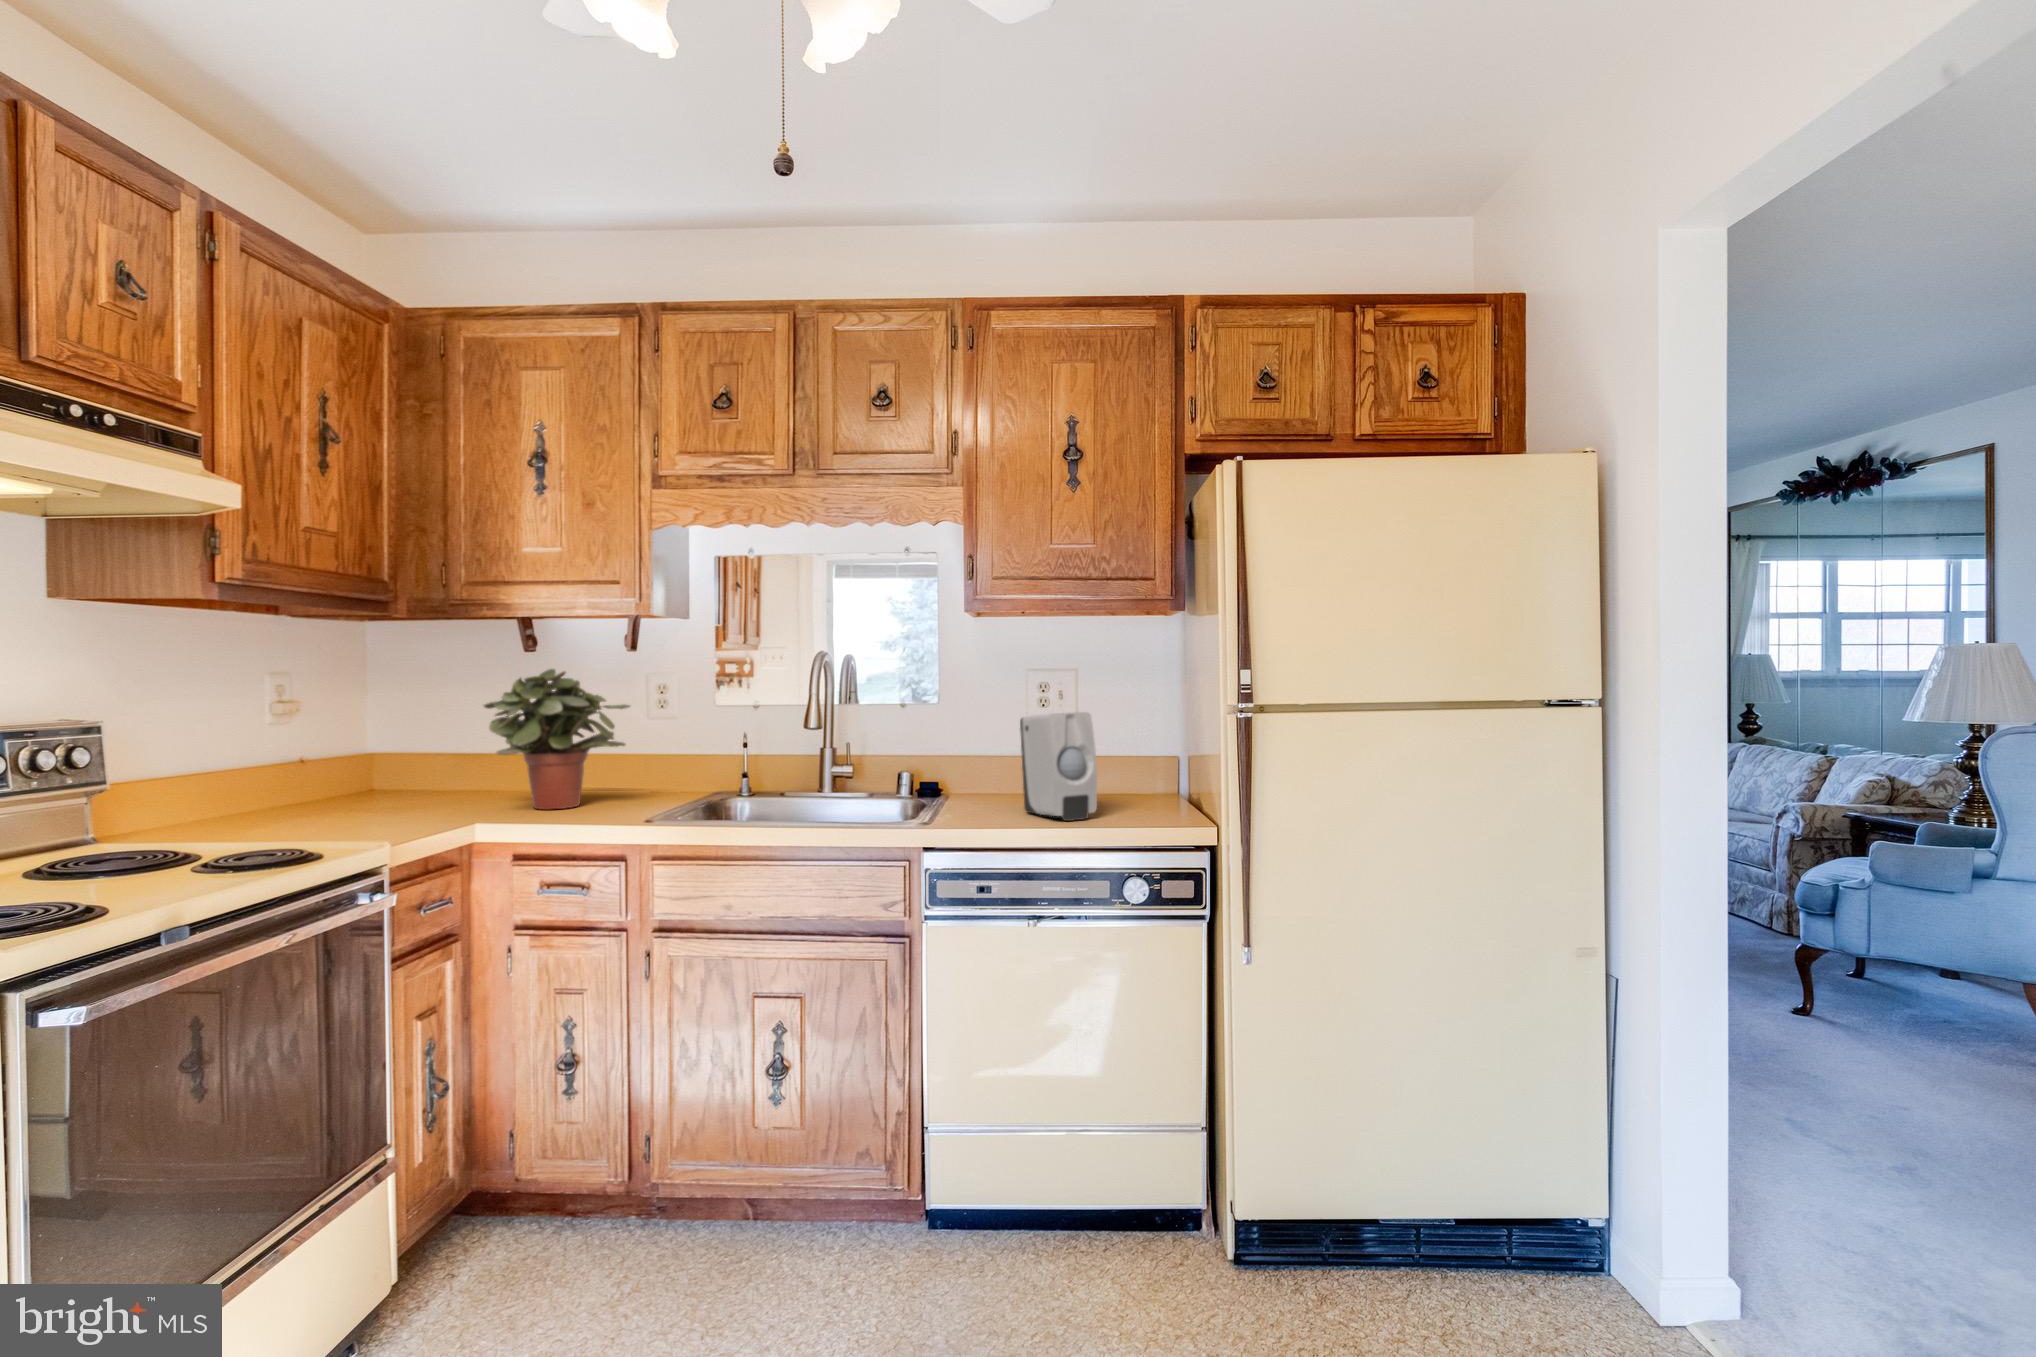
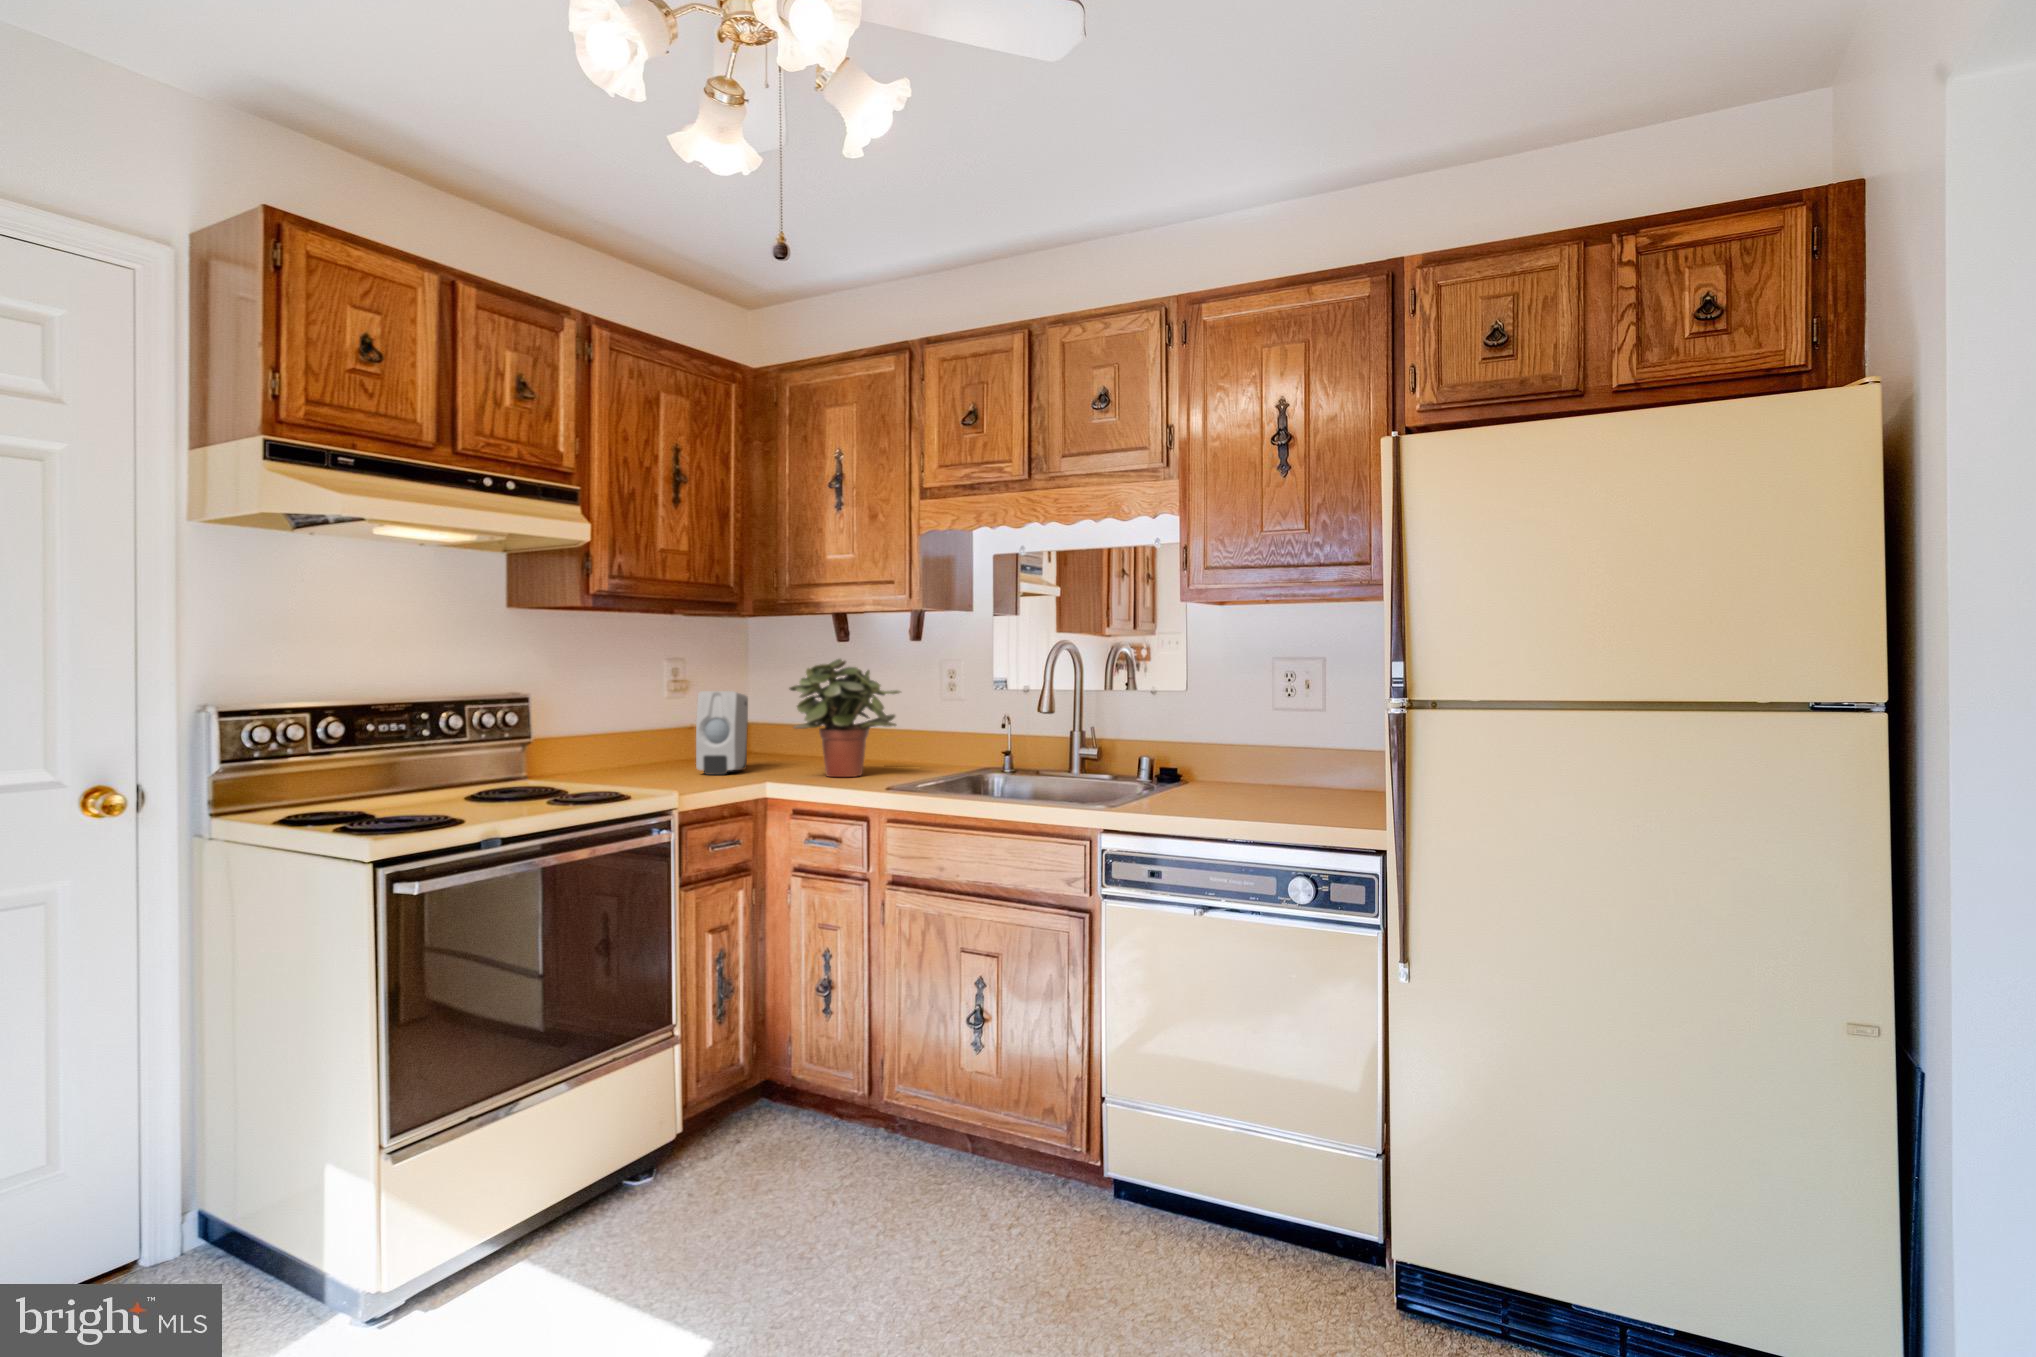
soap dispenser: present [1020,712,1097,821] -> present [696,691,748,775]

